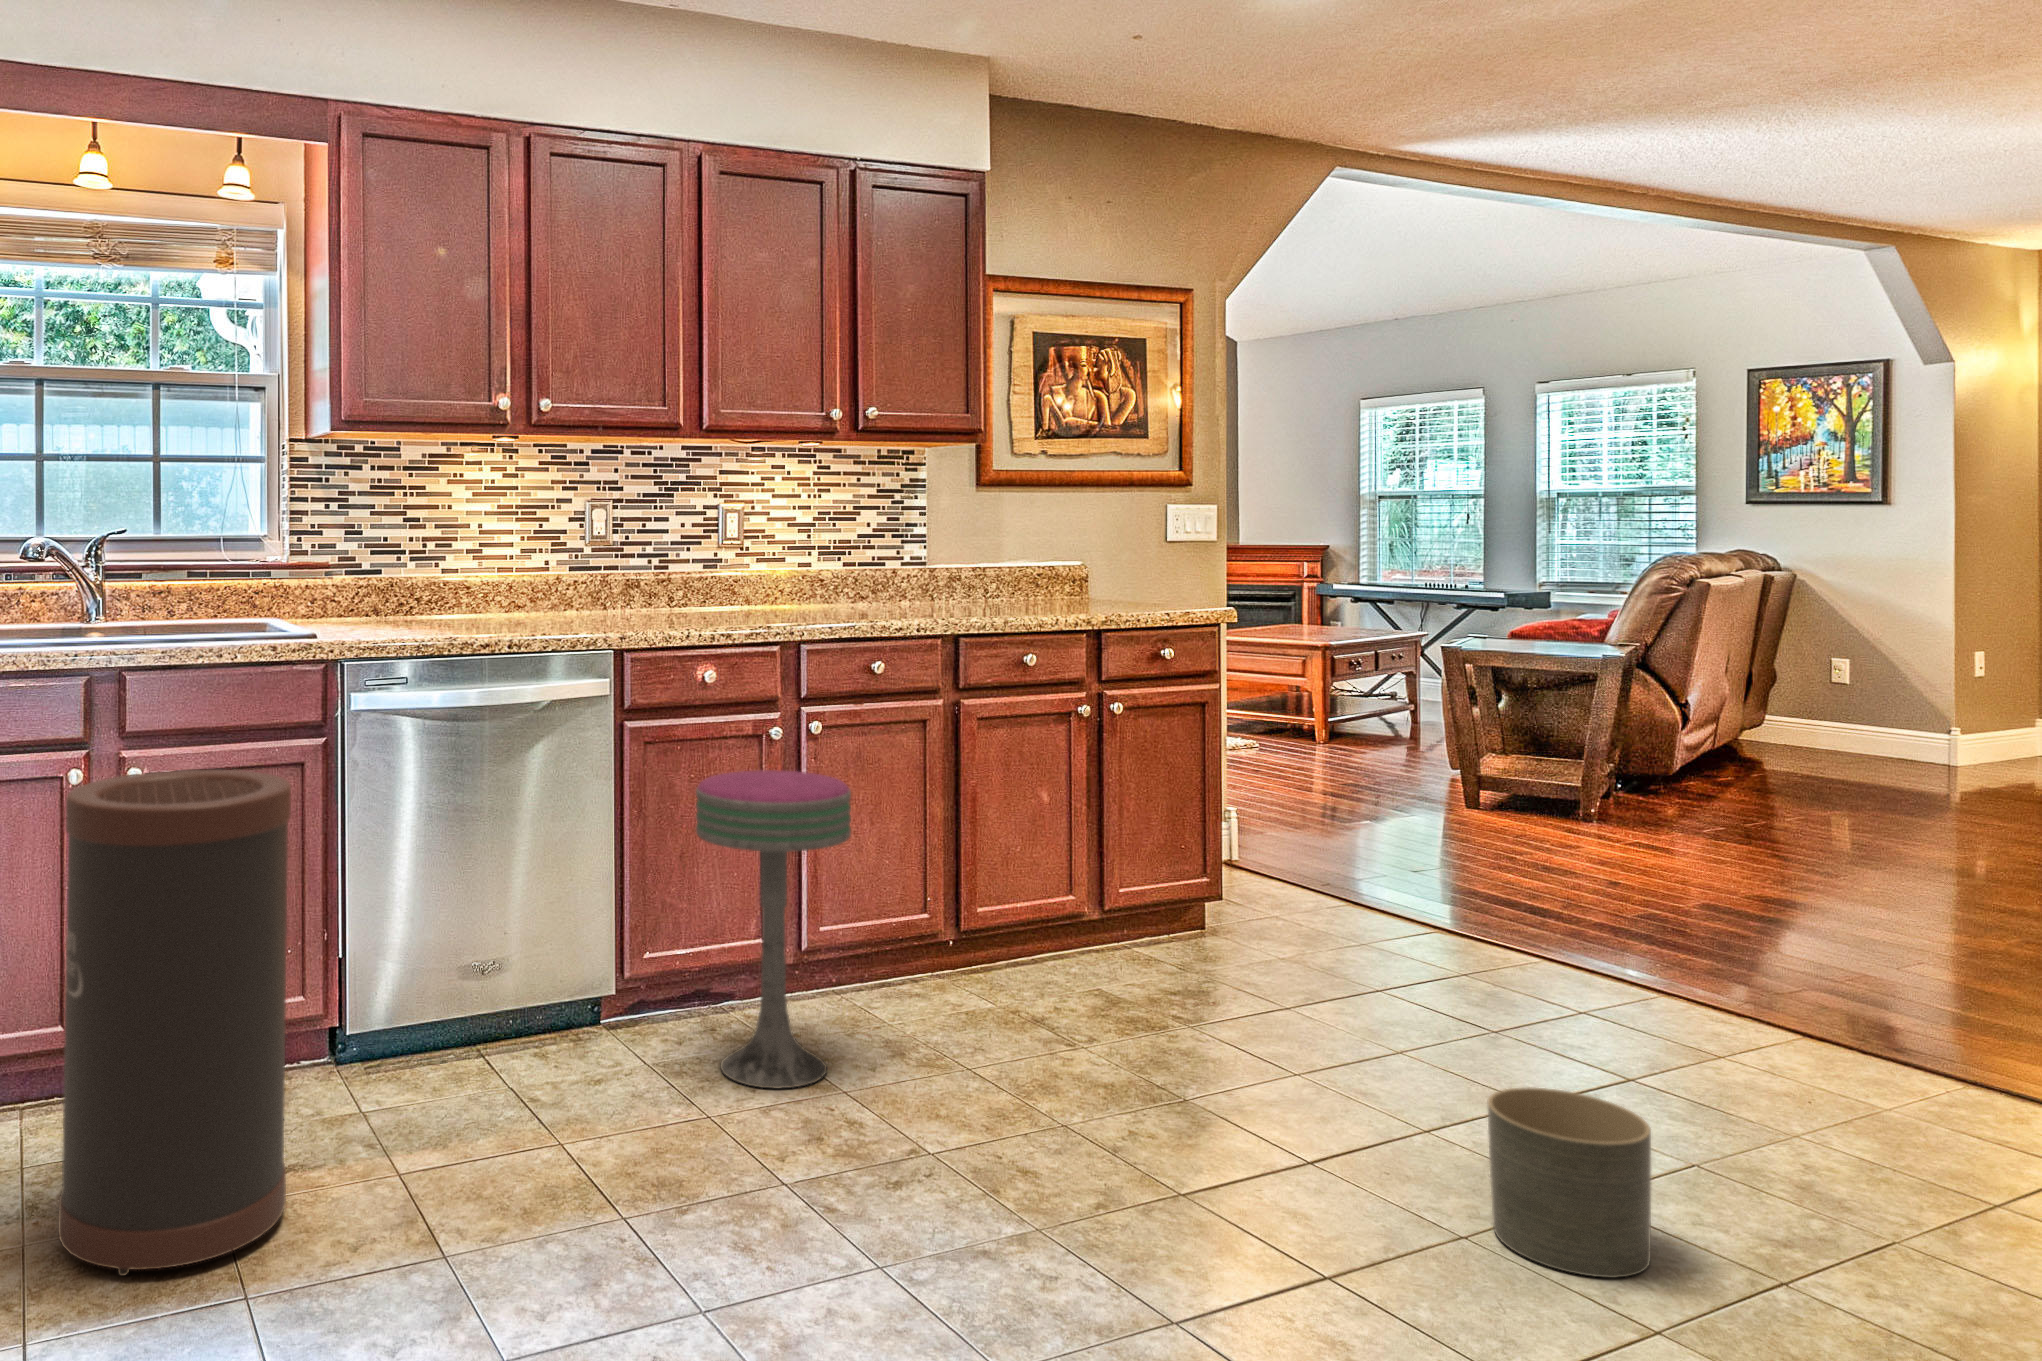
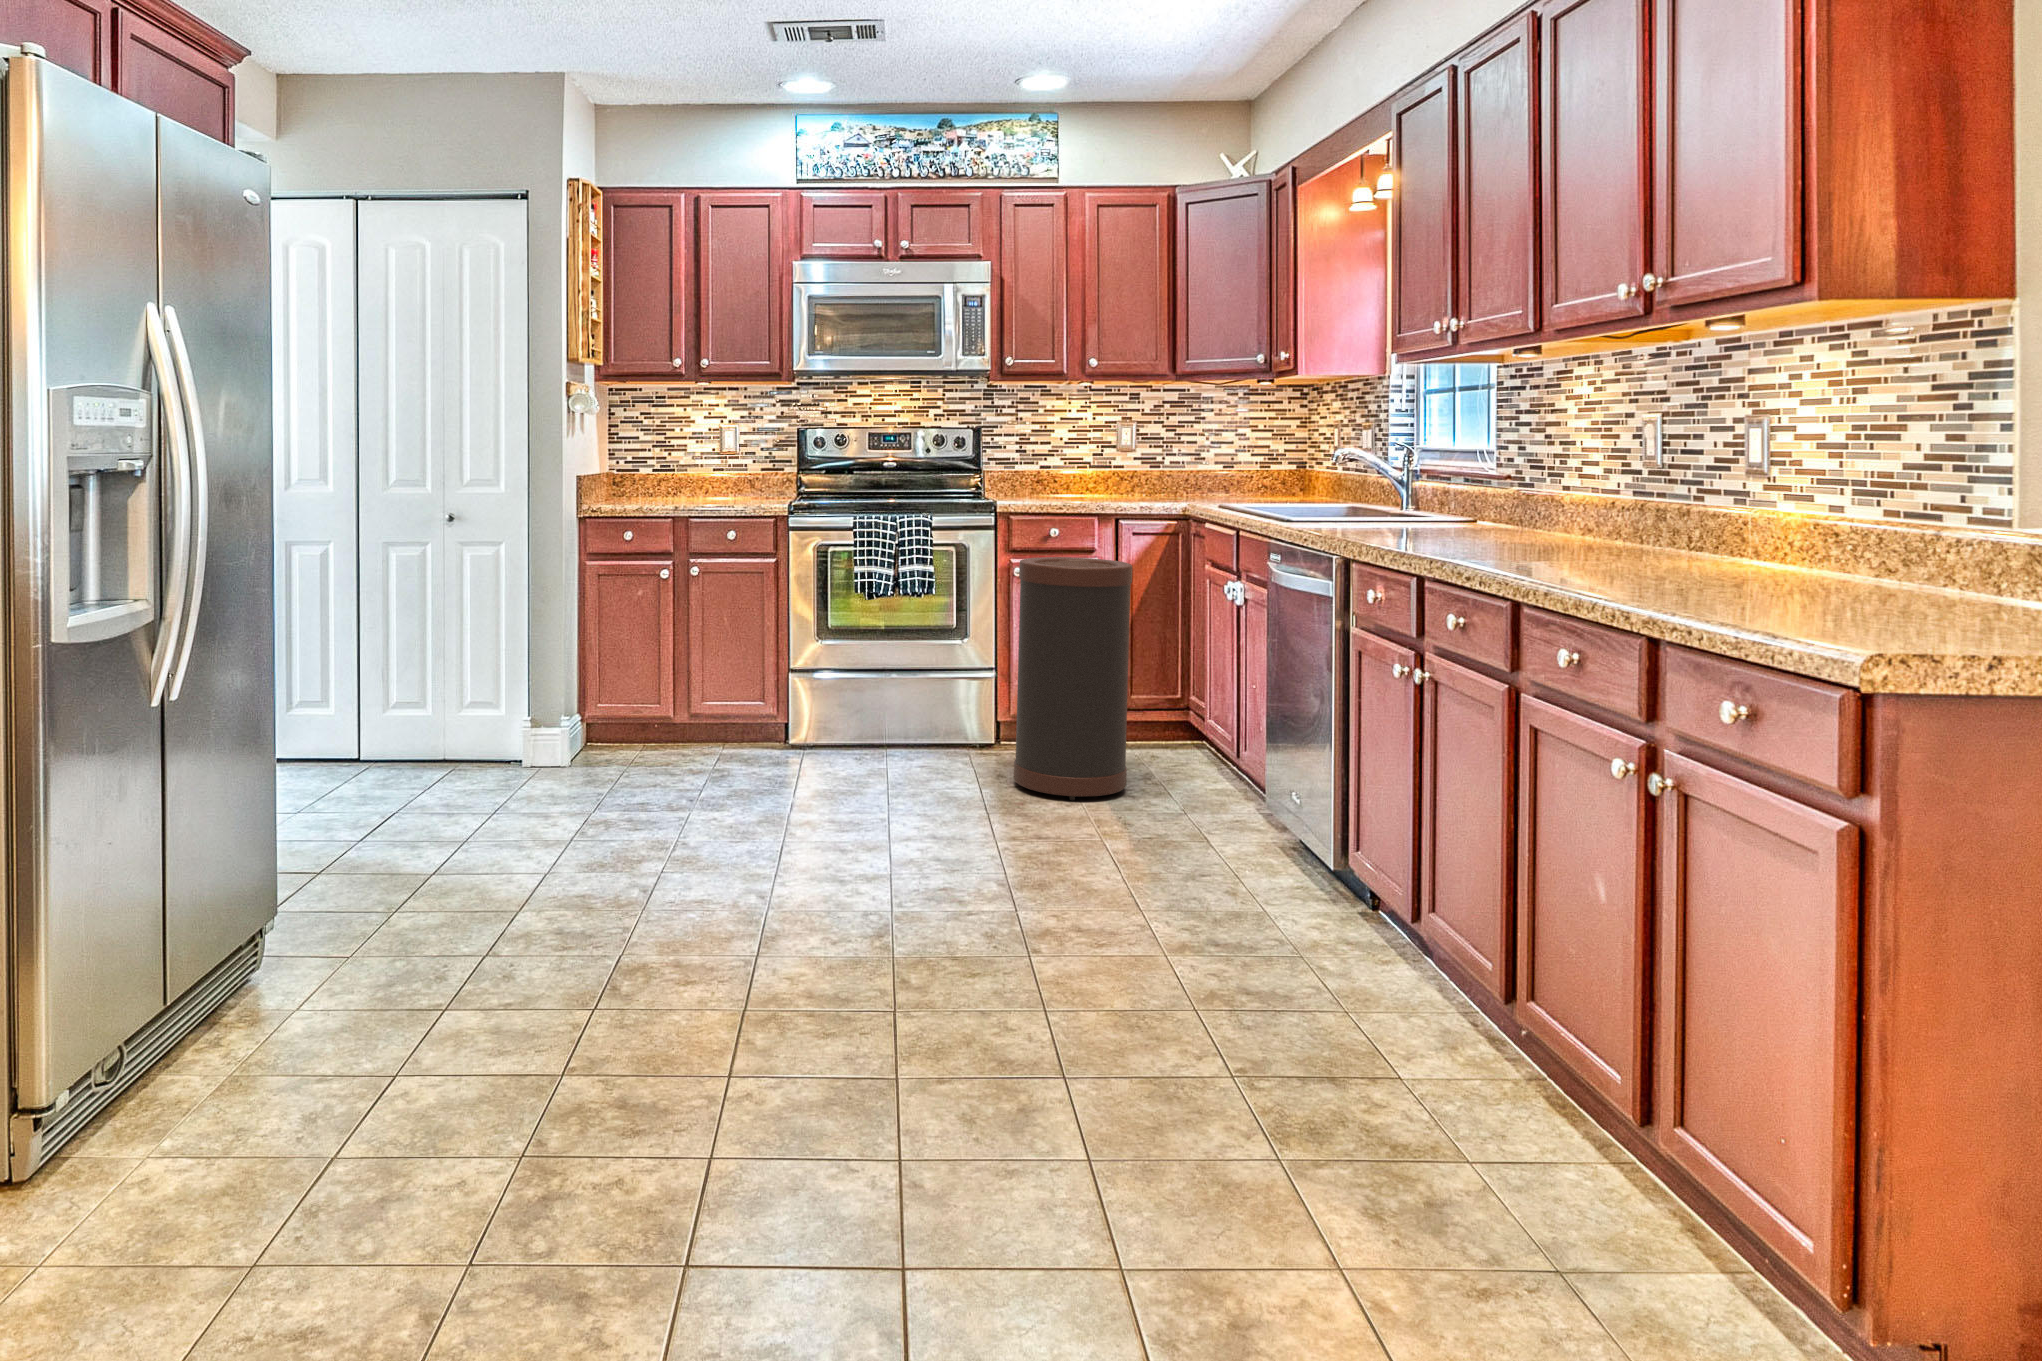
bar stool: present [696,770,851,1088] -> none [1162,657,1313,948]
planter: present [1488,1087,1651,1278] -> none [575,933,709,1107]

